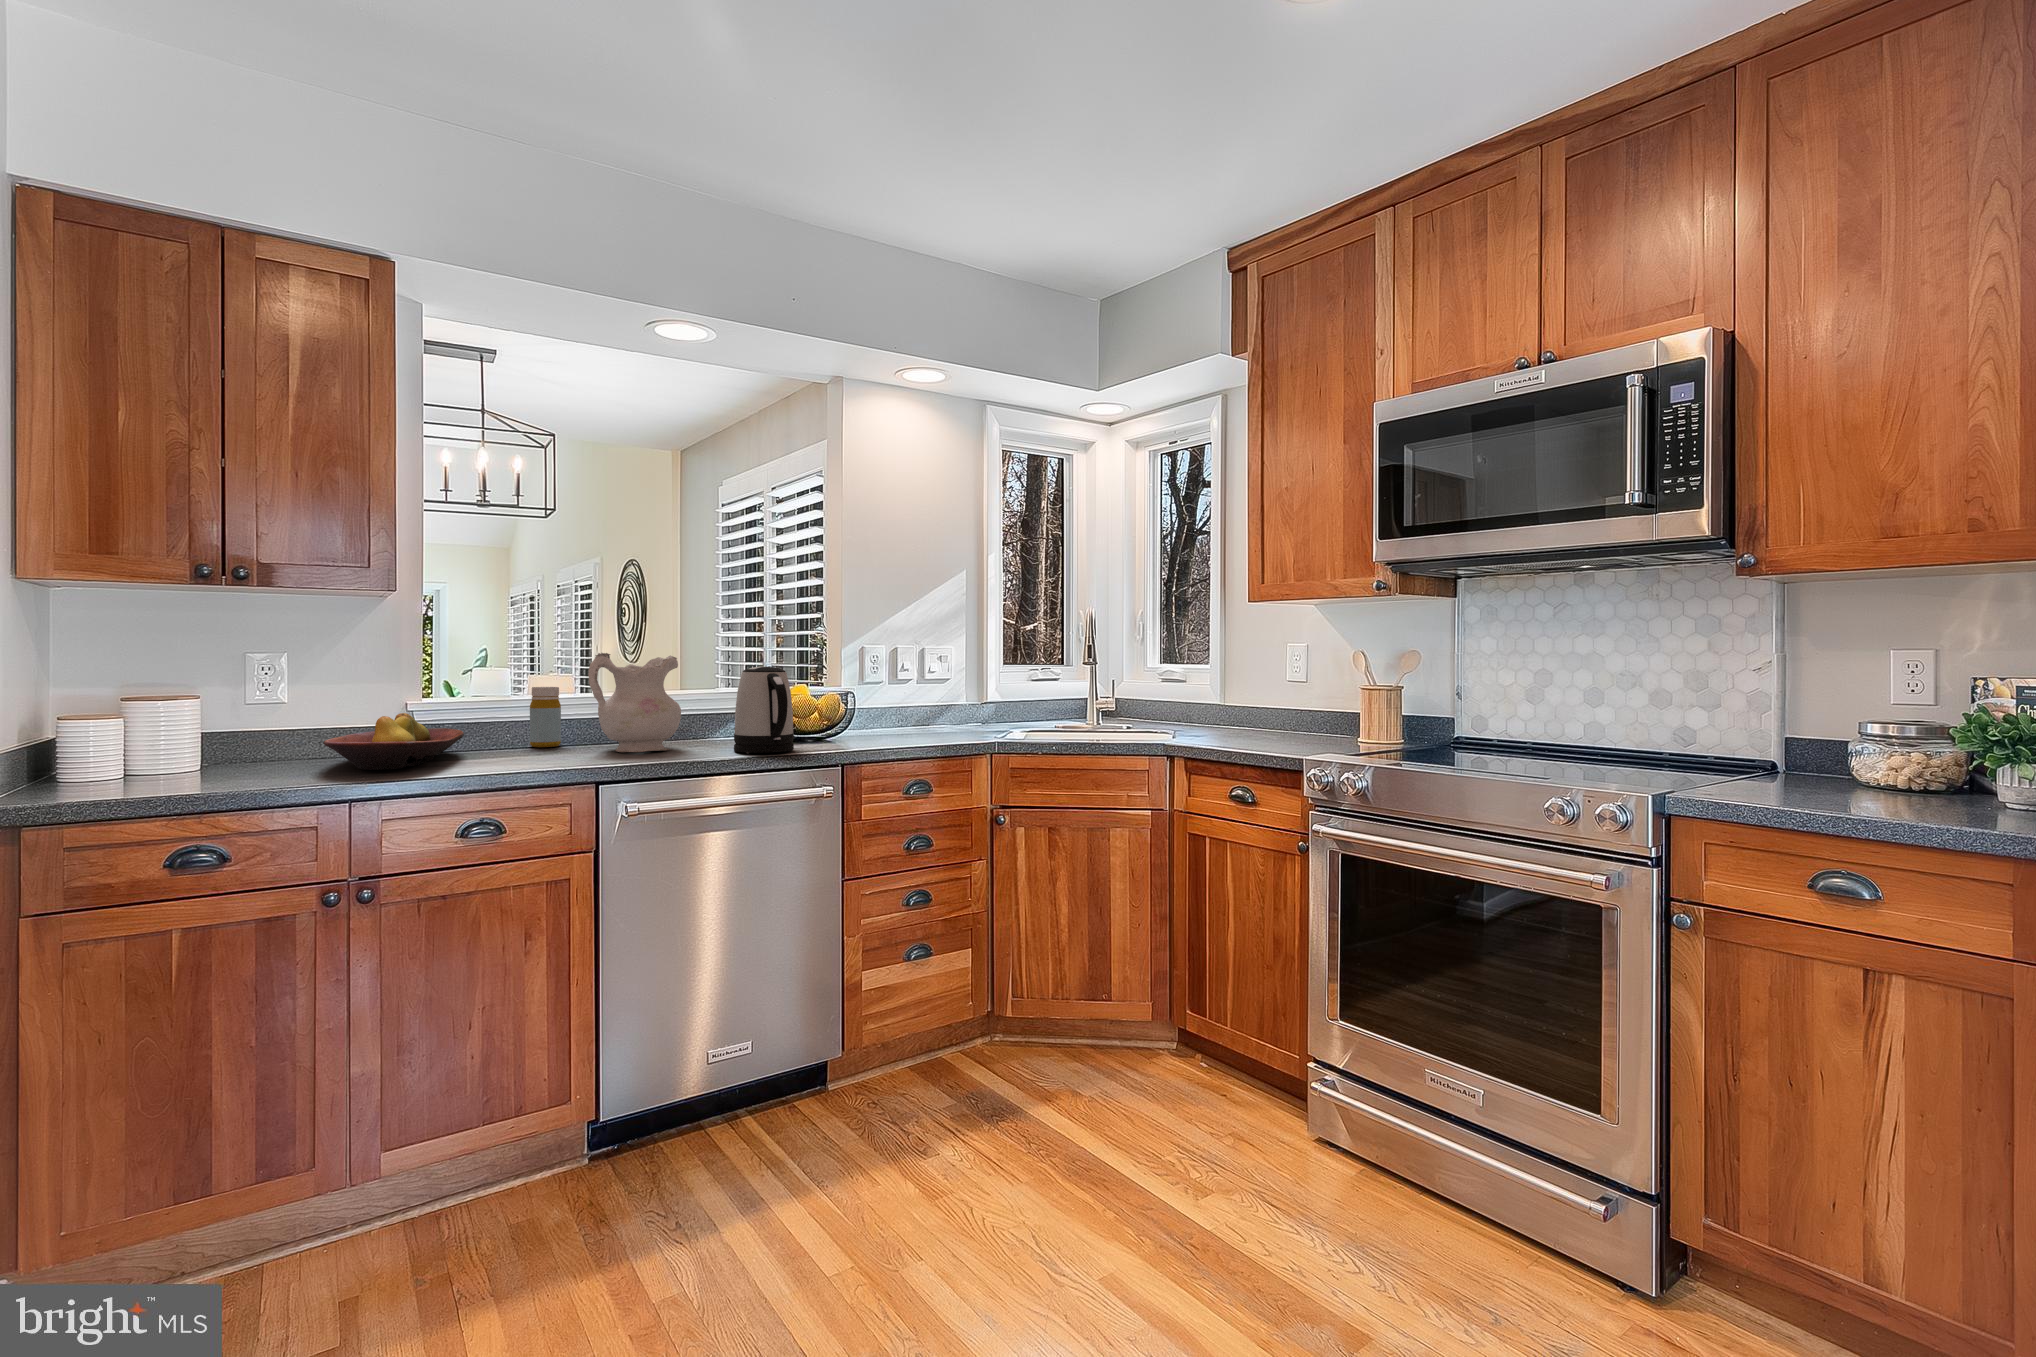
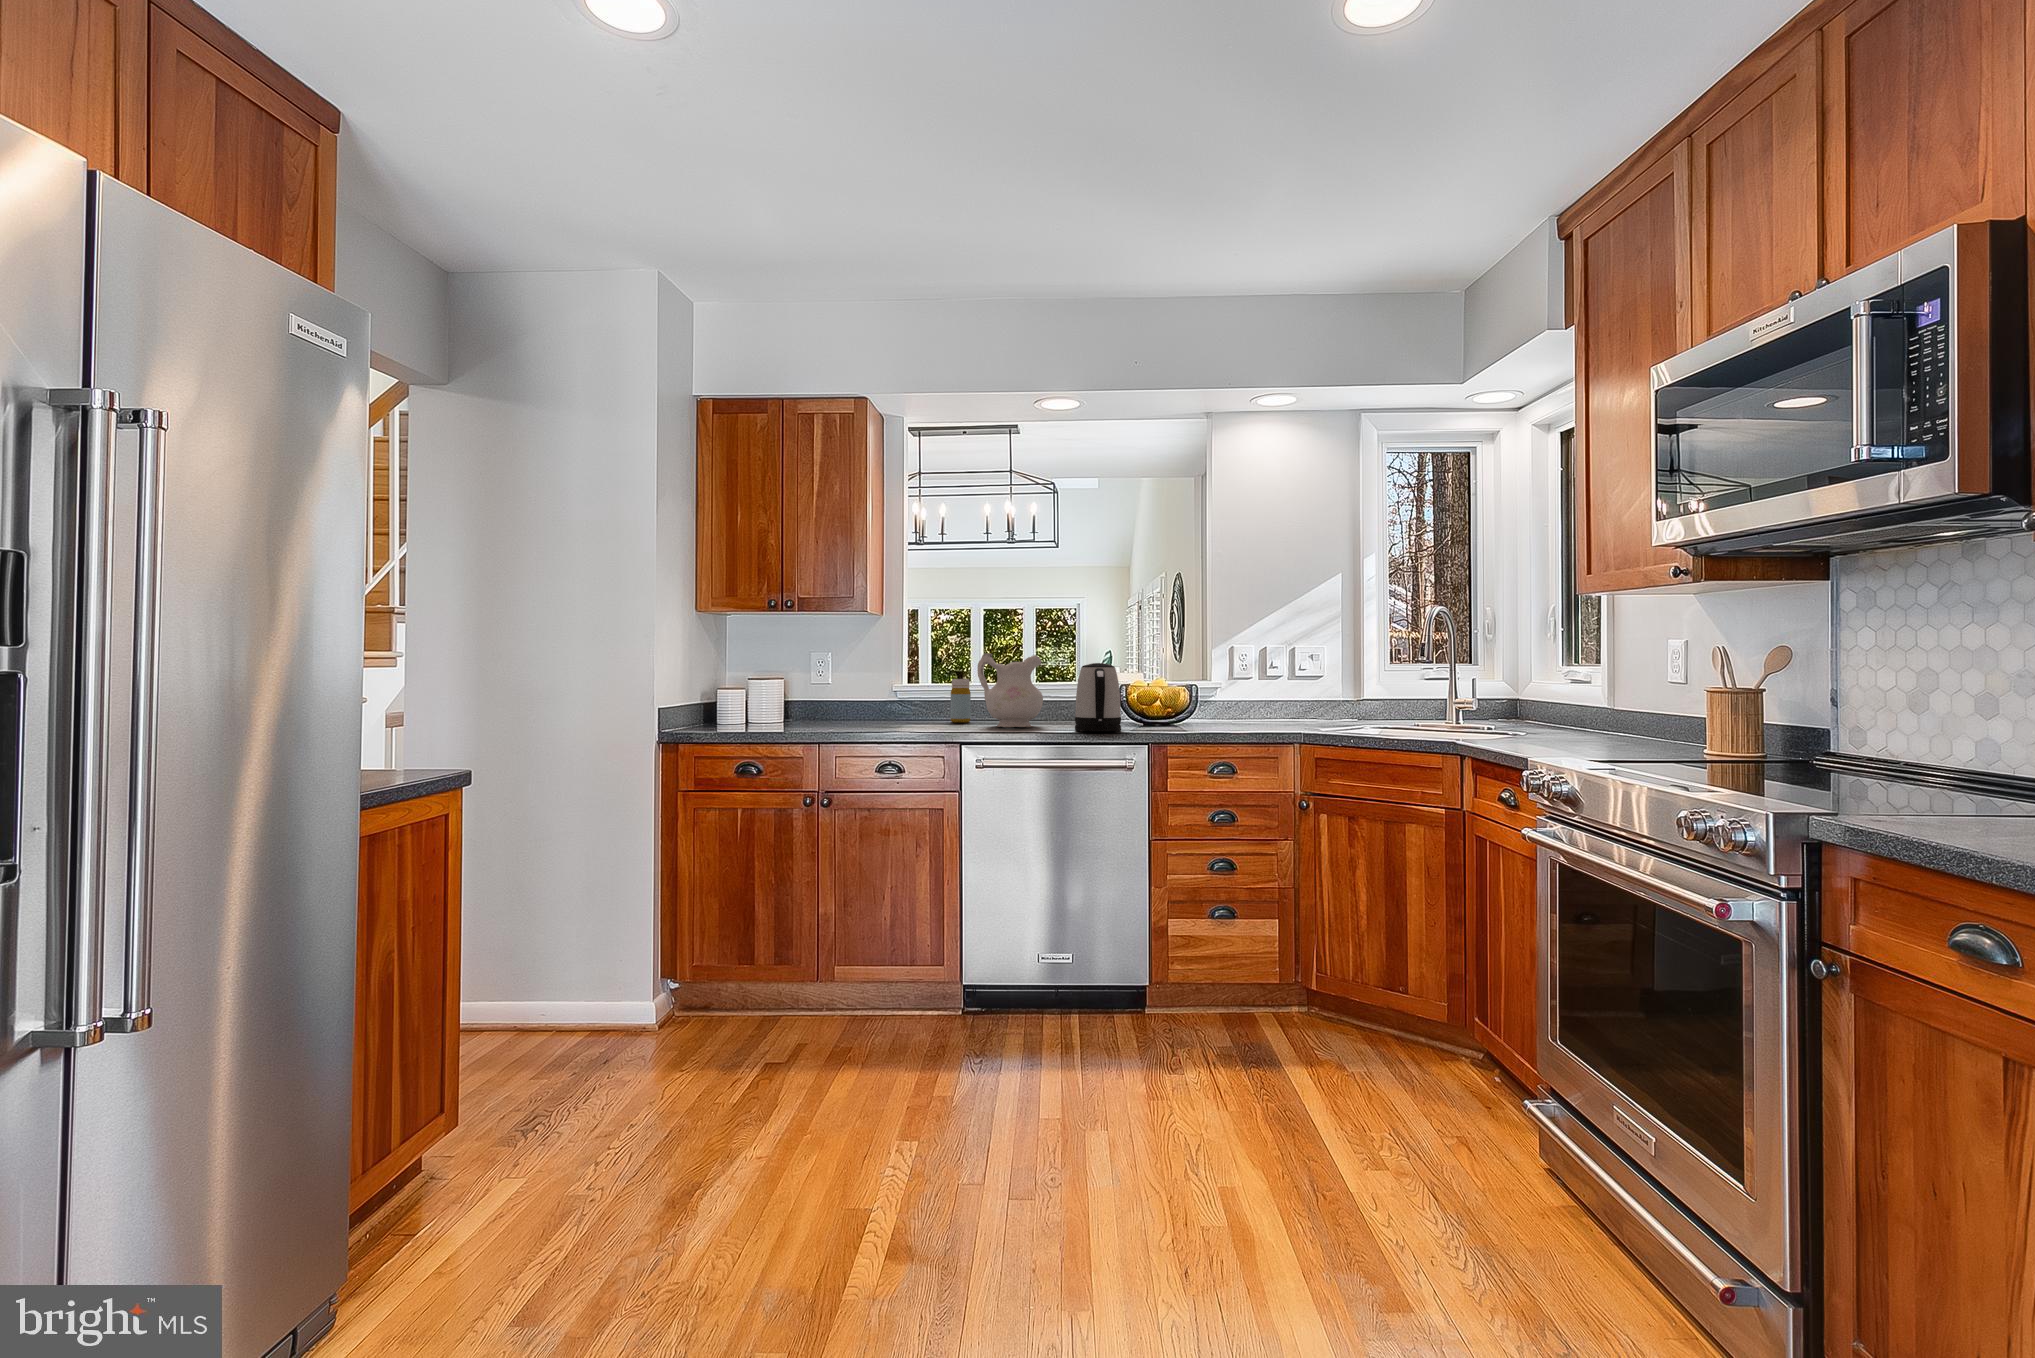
fruit bowl: present [323,713,464,770] -> none [821,694,906,728]

